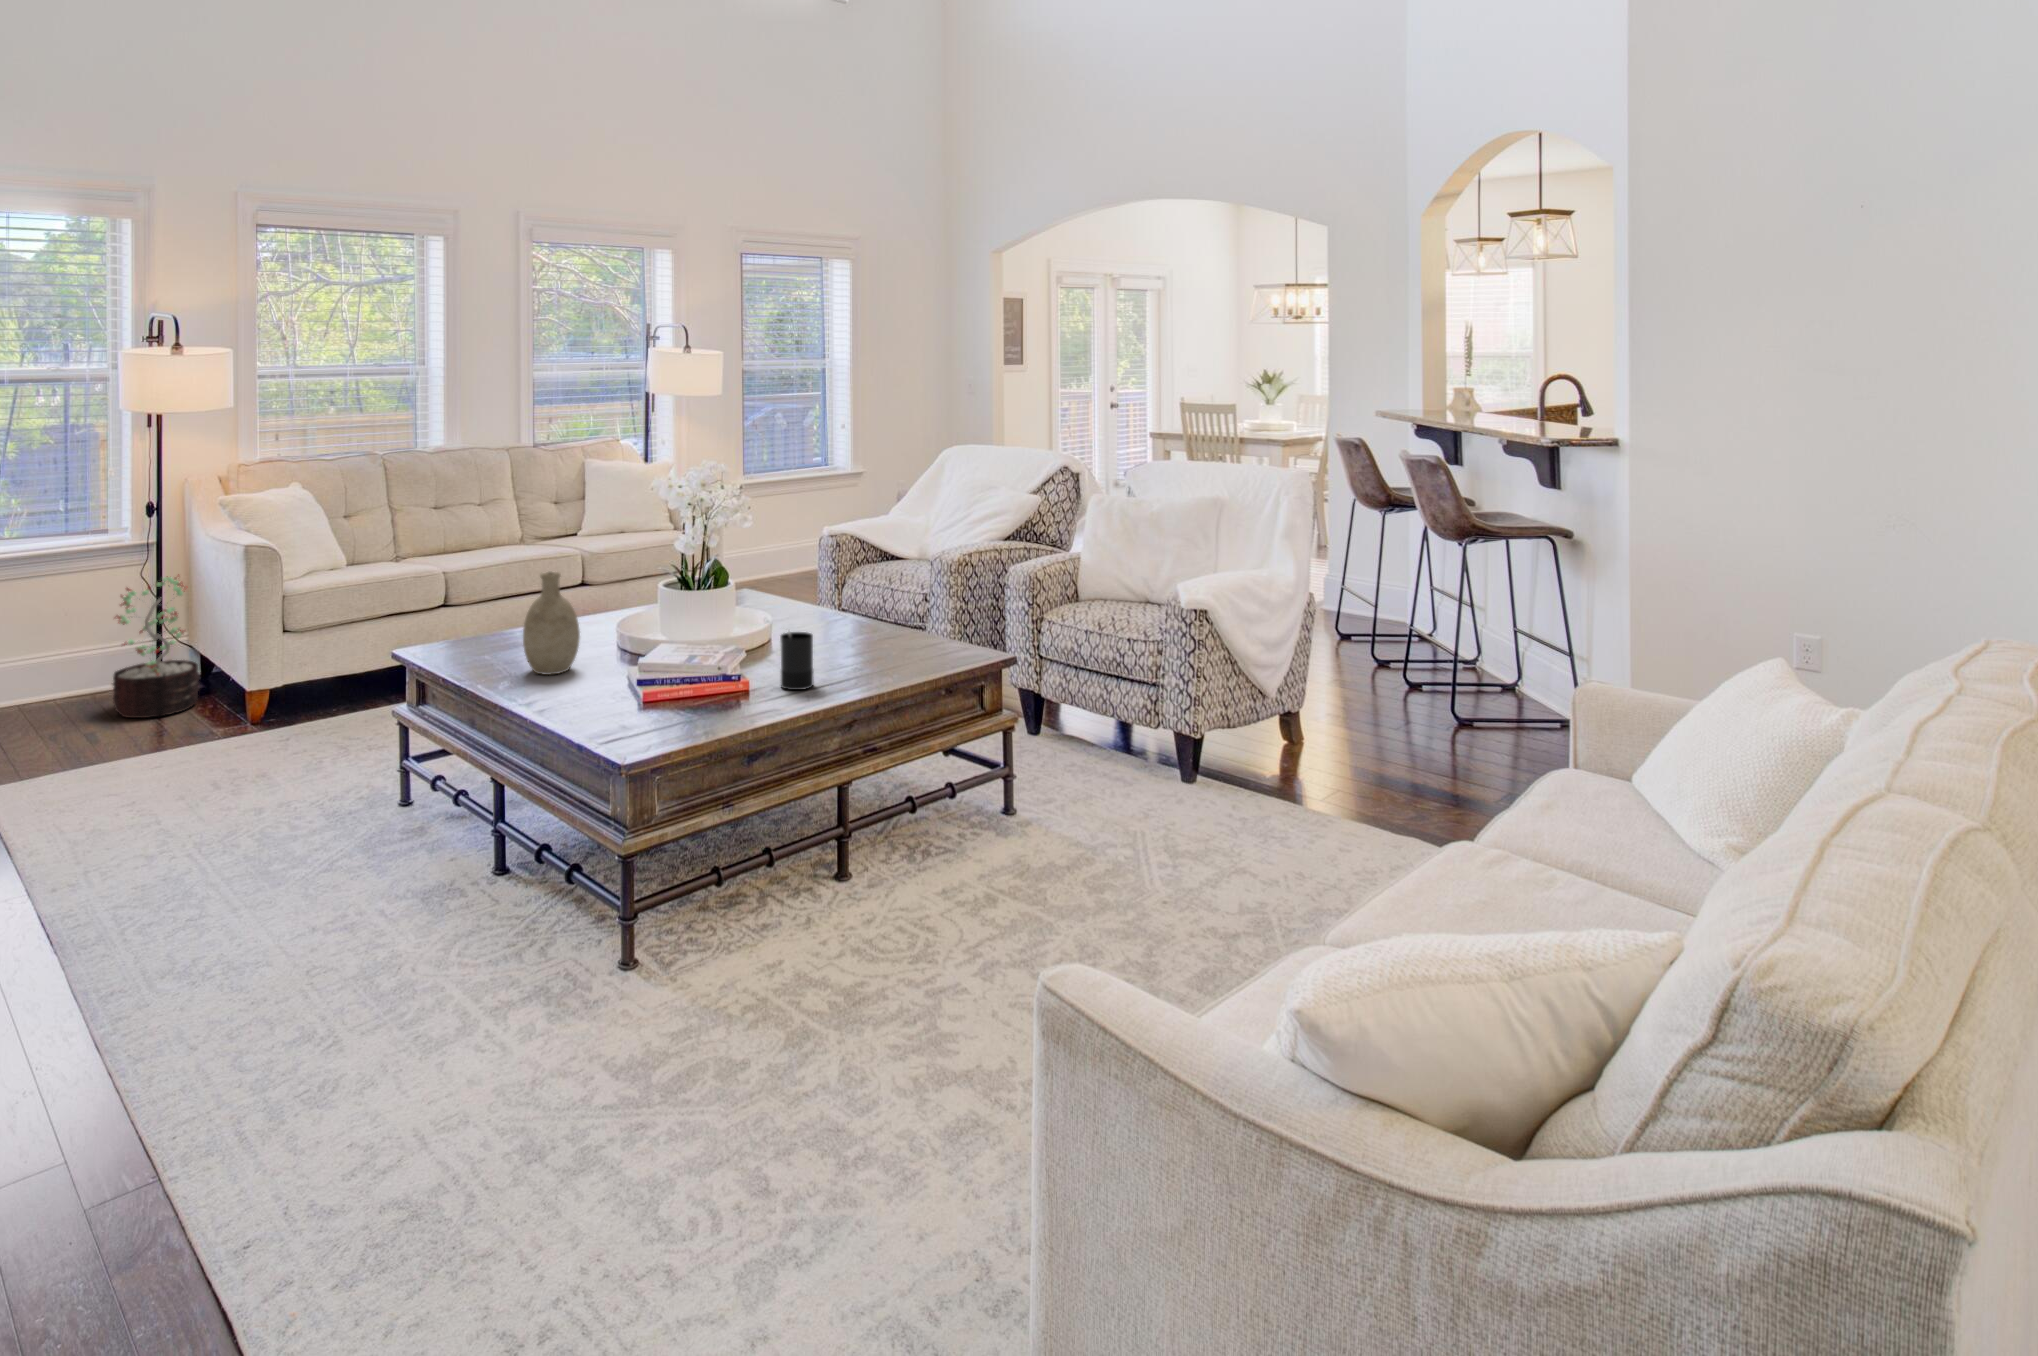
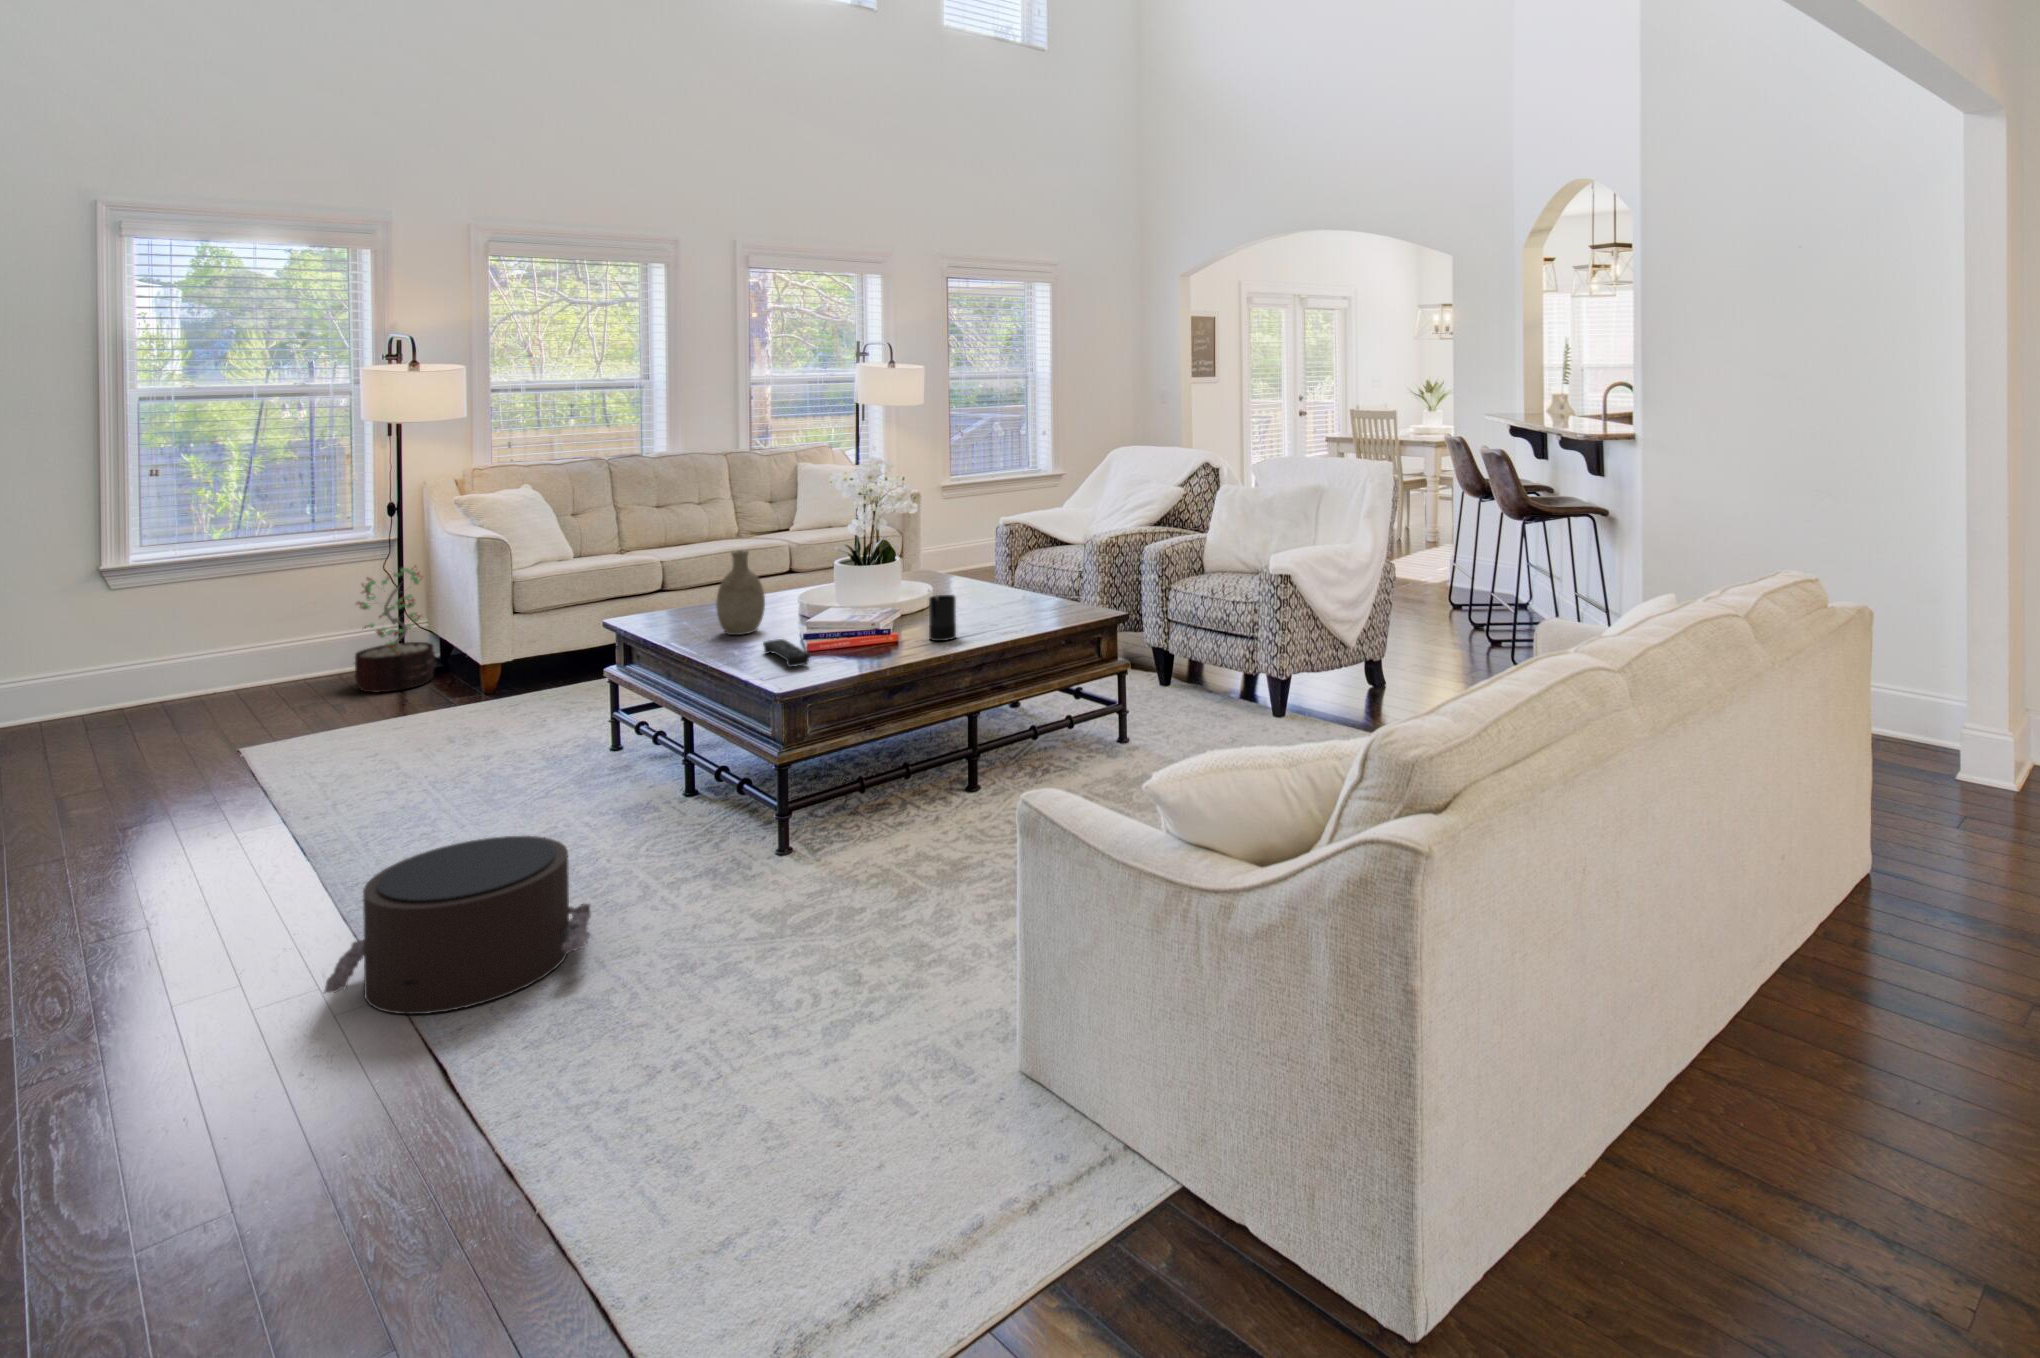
remote control: none [583,684,644,724] -> present [763,639,810,667]
pouf: none [49,951,392,1215] -> present [324,836,591,1014]

